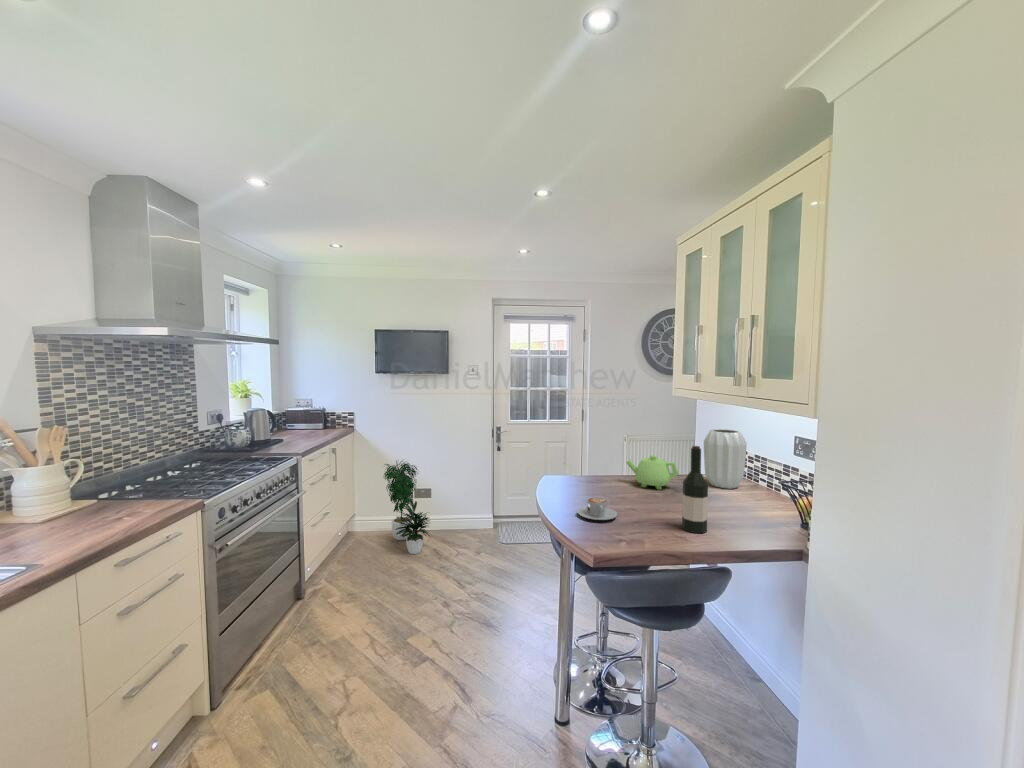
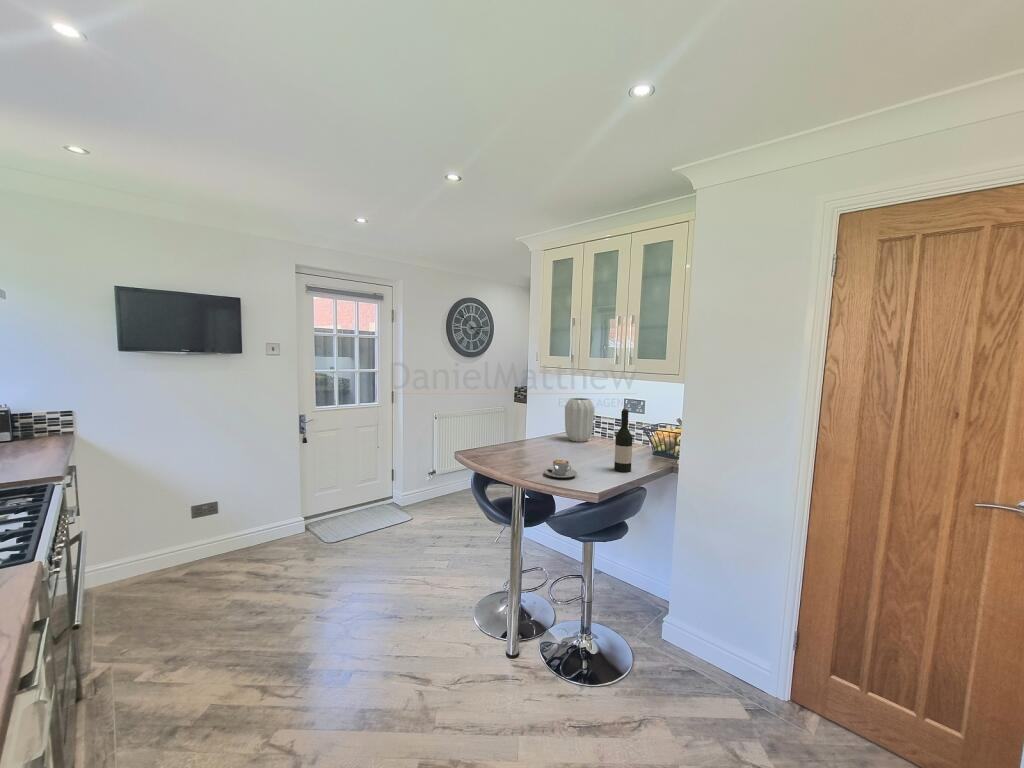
teapot: present [626,455,678,489] -> none [523,423,563,450]
potted plant: present [384,461,430,554] -> none [147,467,252,588]

